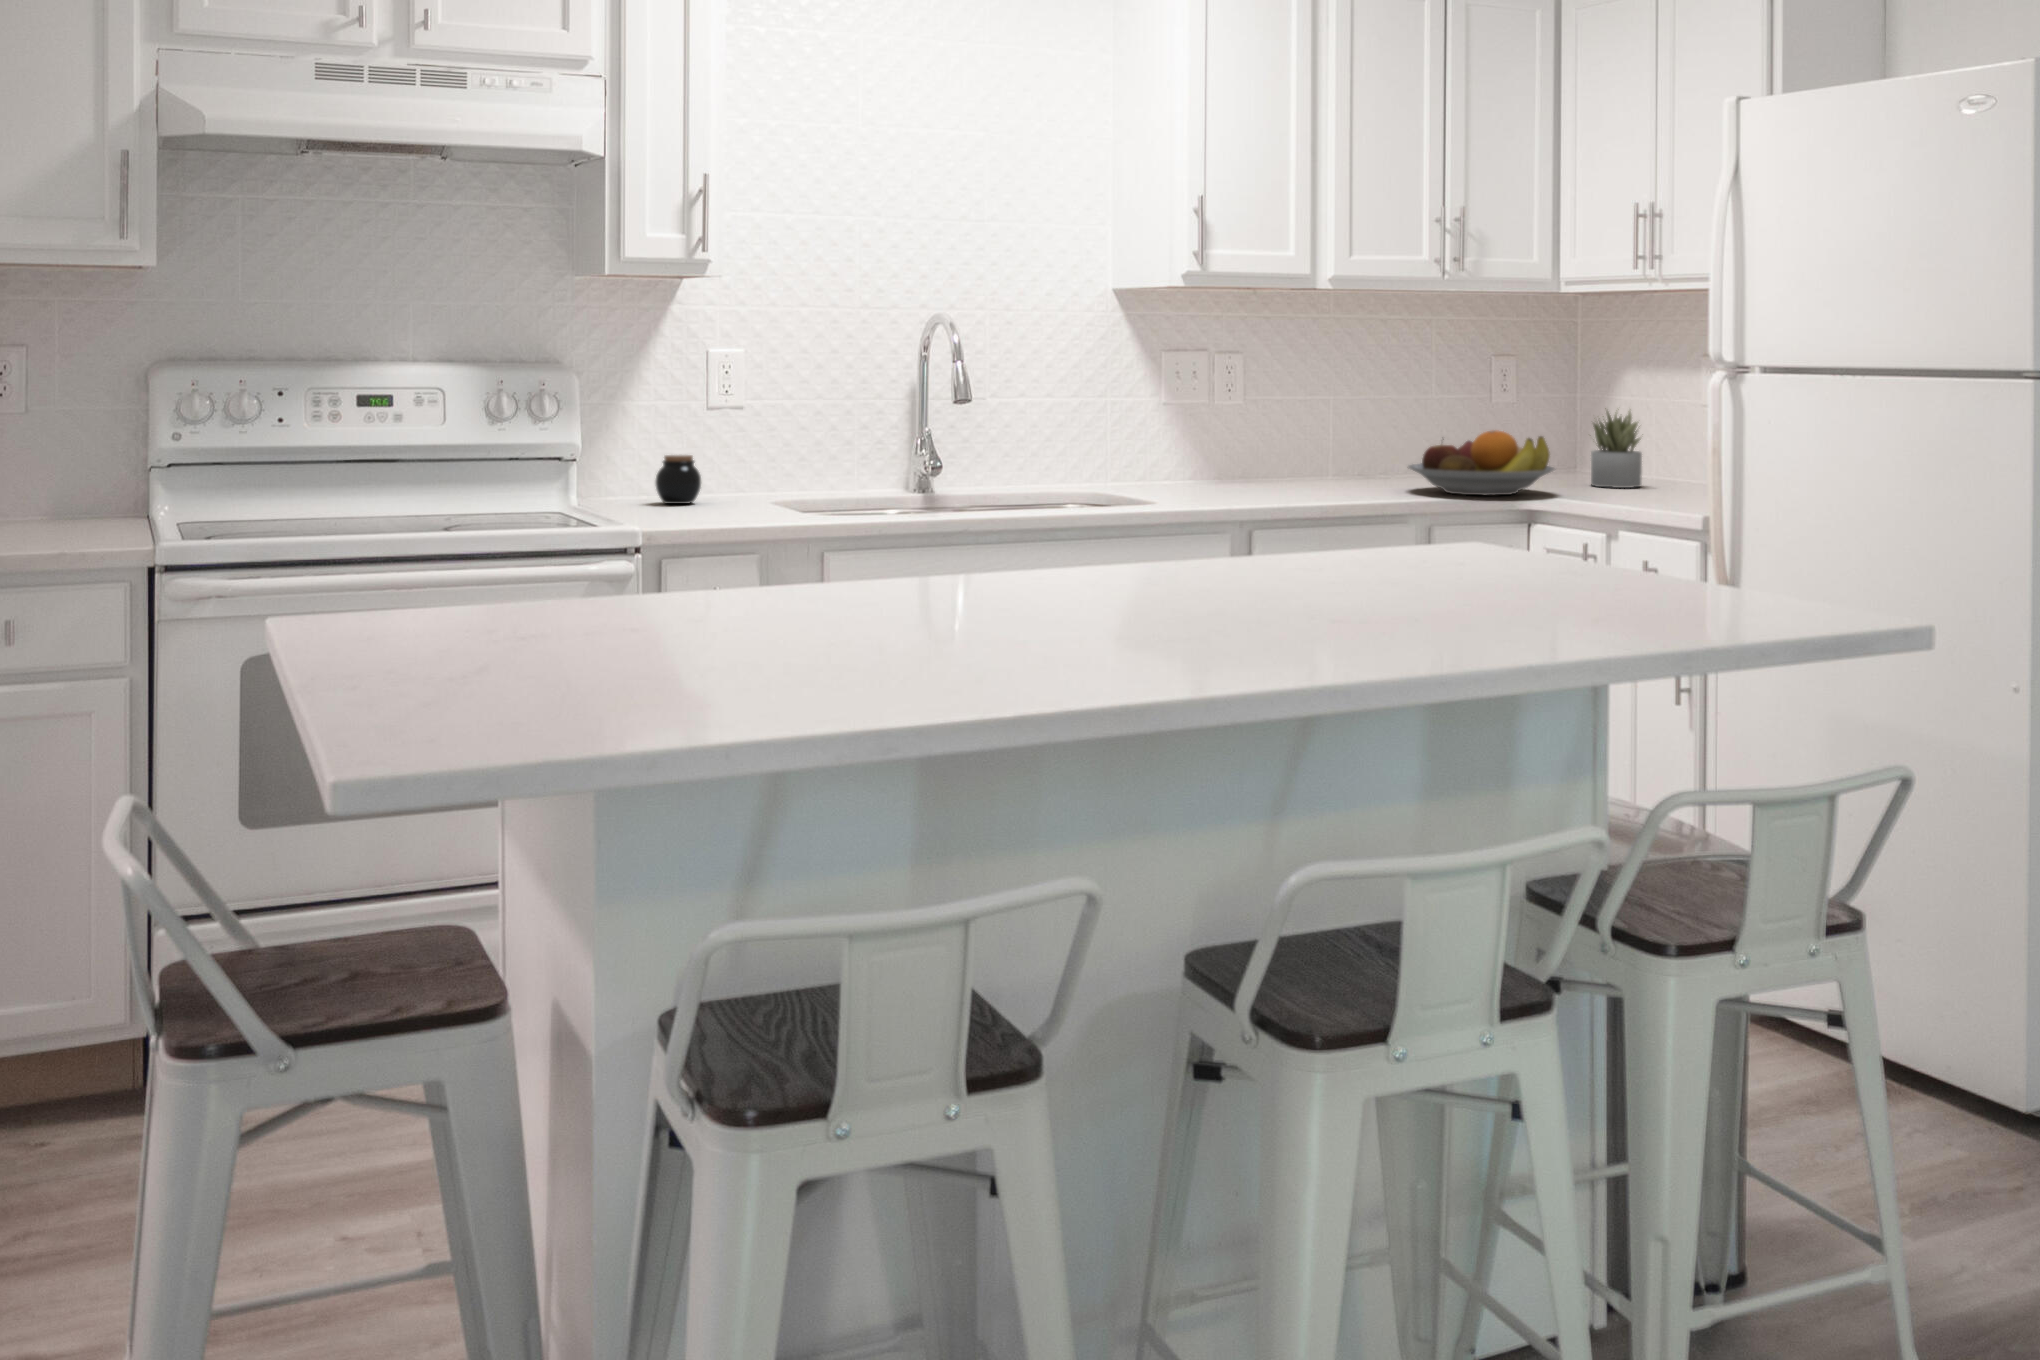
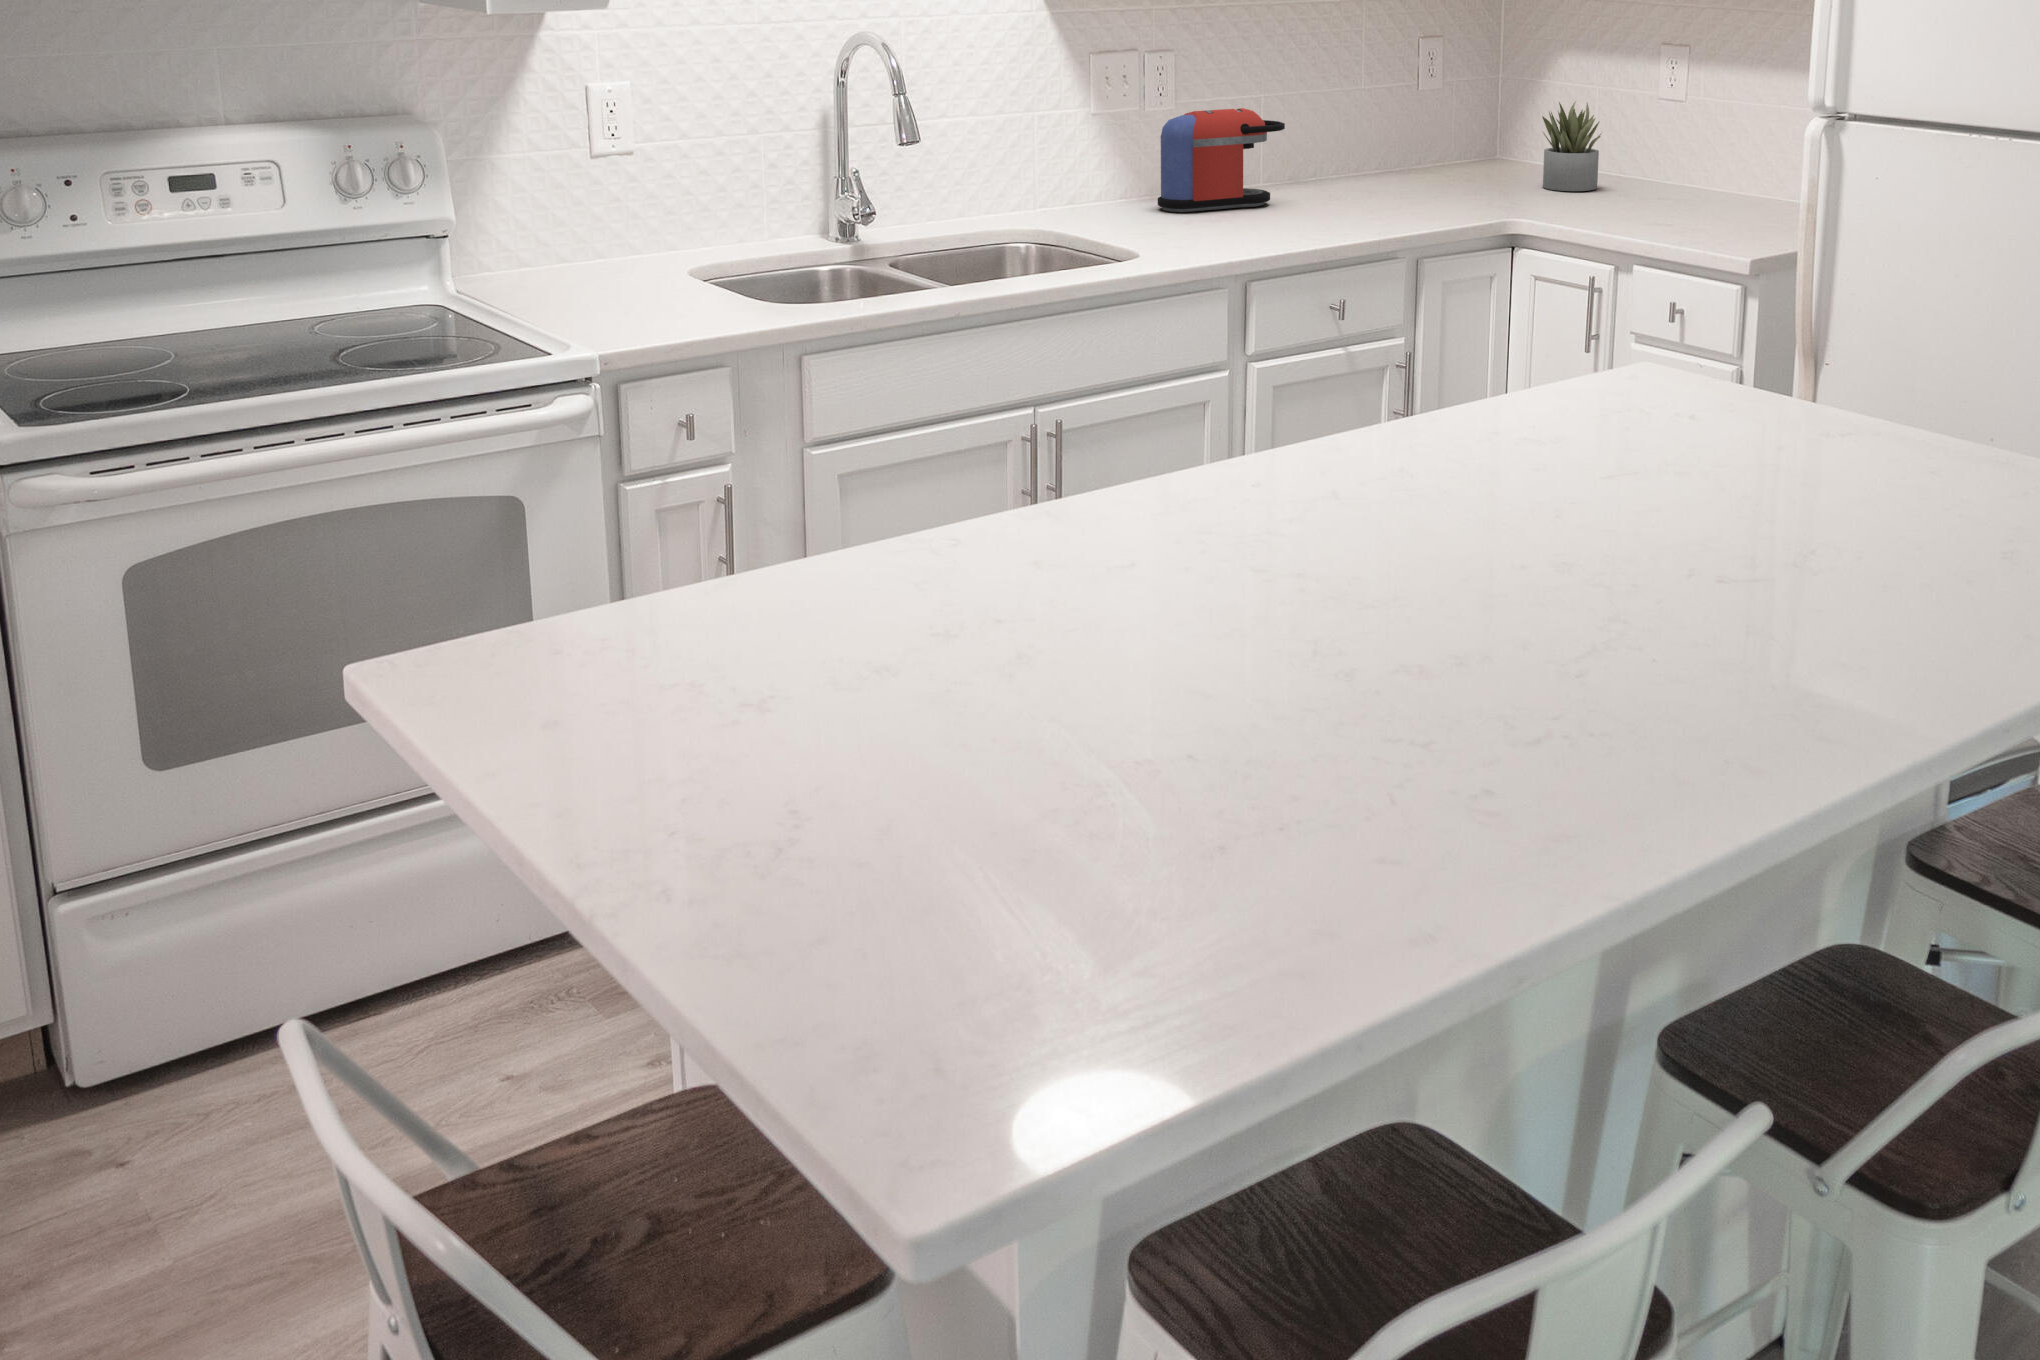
coffee maker: none [1217,400,1335,487] -> present [1158,108,1285,212]
fruit bowl: present [1408,431,1555,495] -> none [1370,141,1533,214]
jar: present [655,455,701,504] -> none [548,222,605,284]

